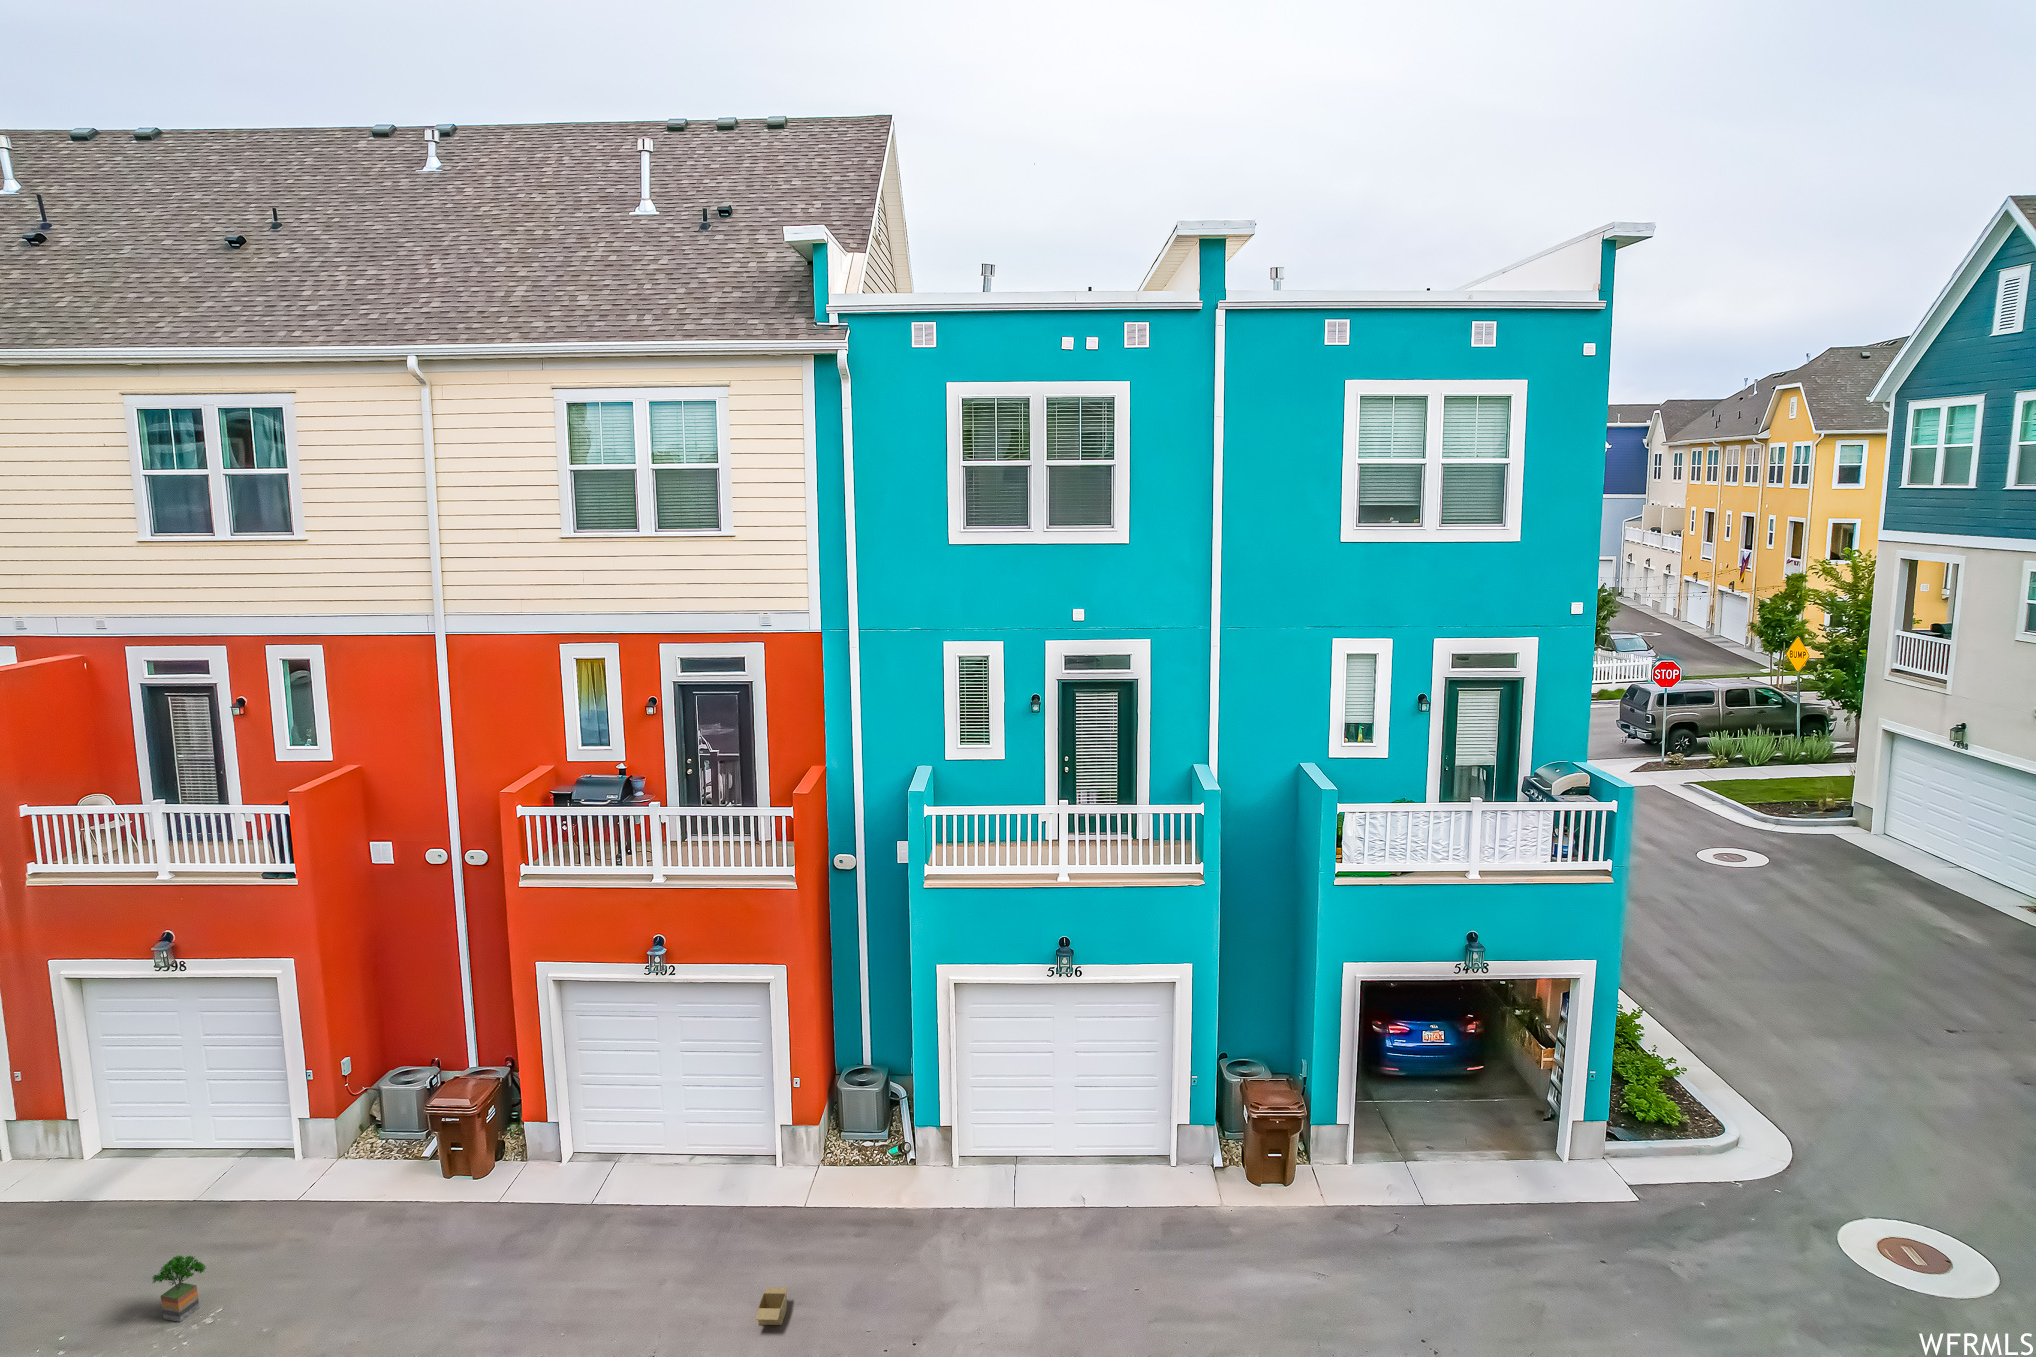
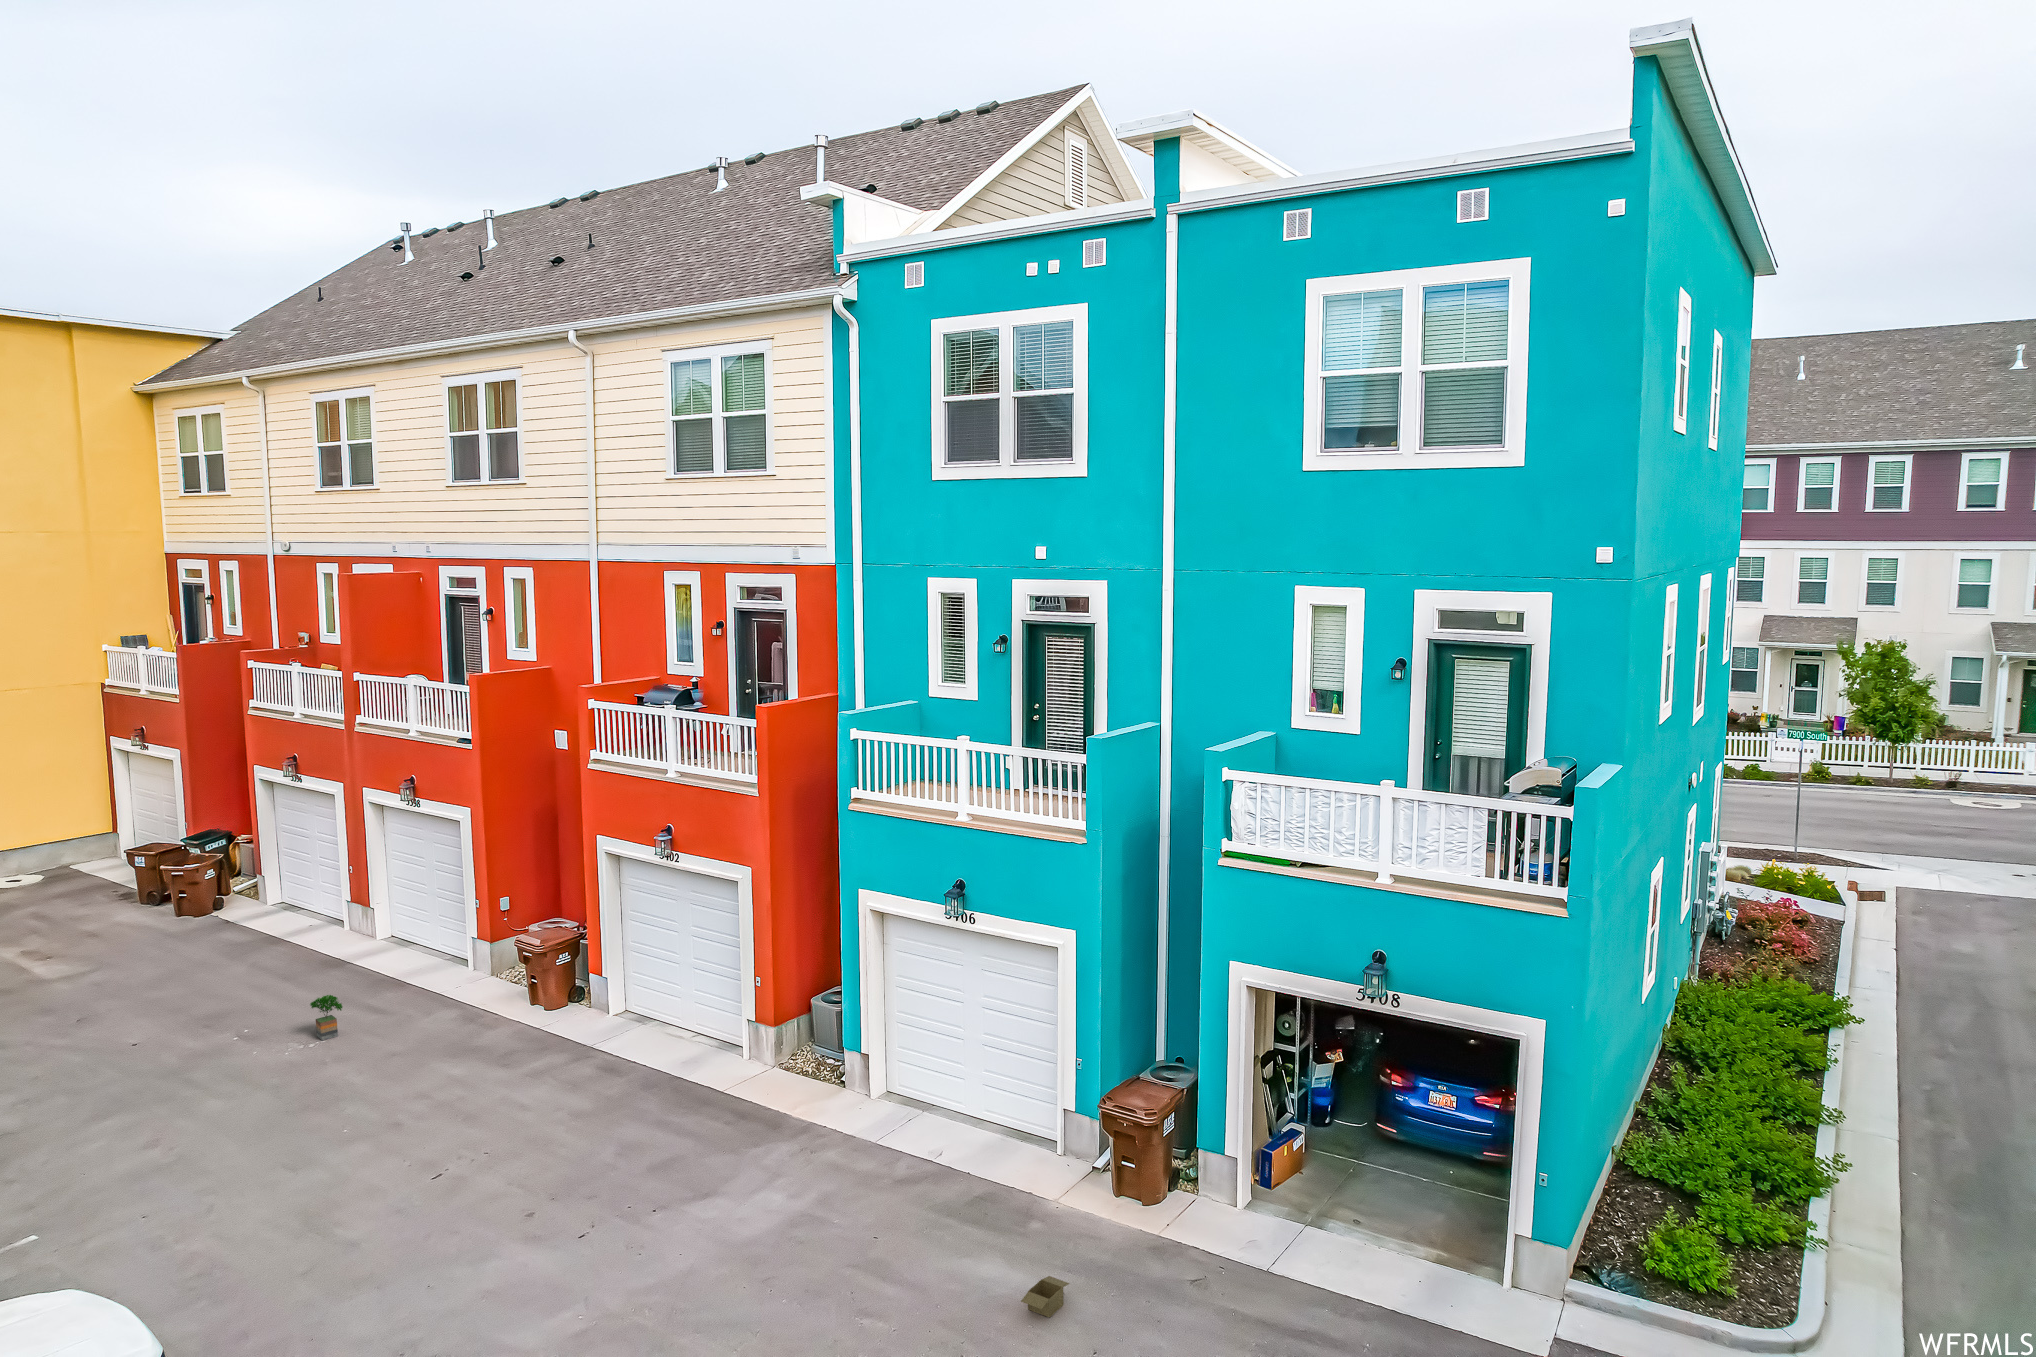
cardboard box: present [756,1288,788,1325] -> present [1021,1276,1069,1318]

